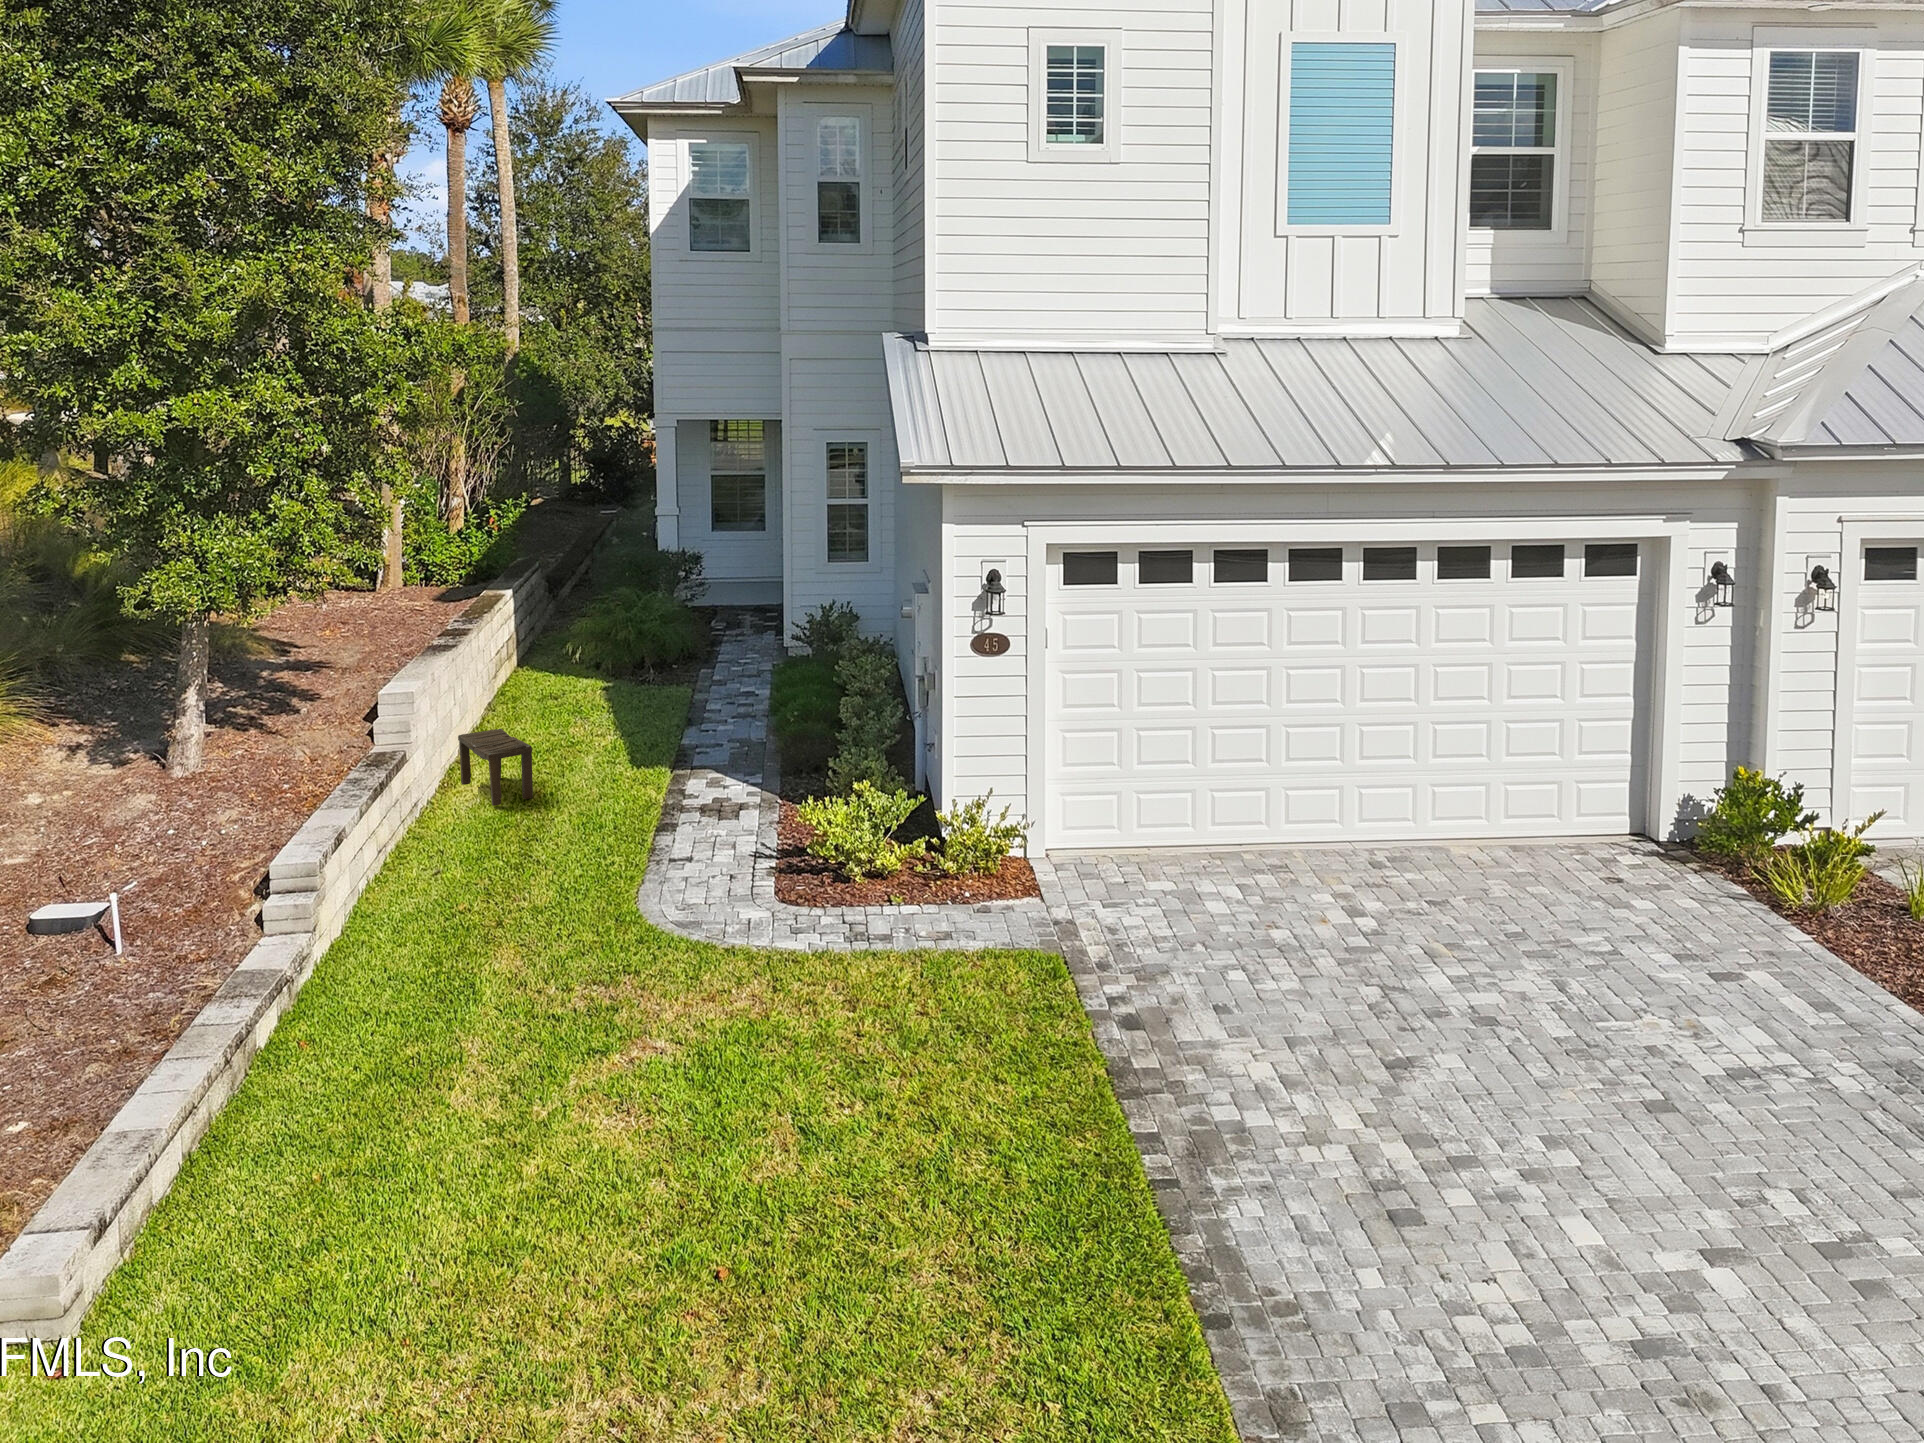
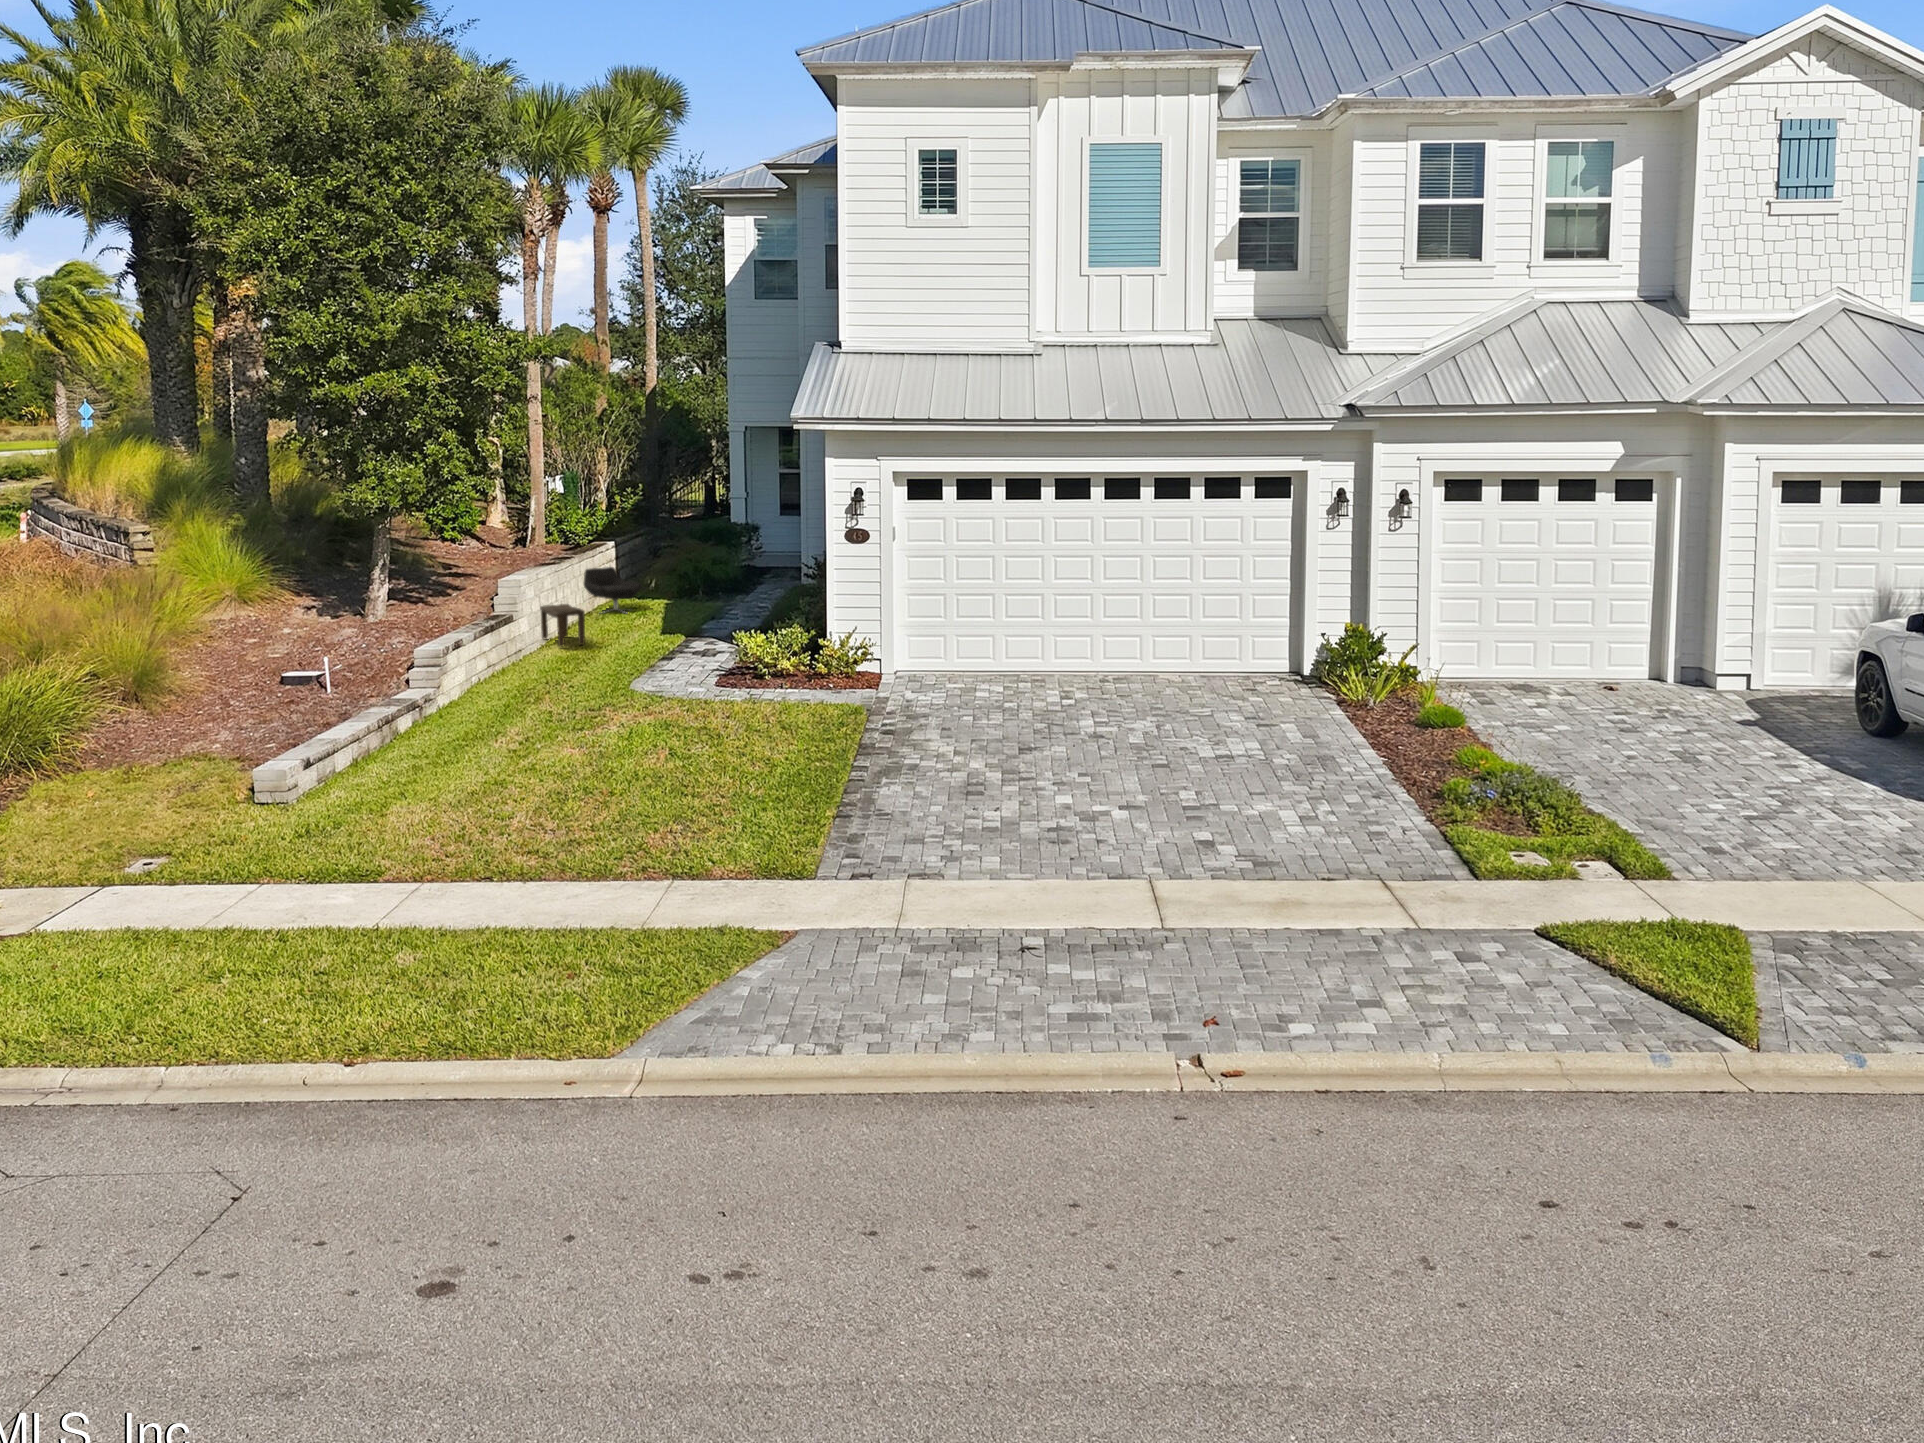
lounge chair: none [513,649,600,721] -> present [584,567,642,611]

